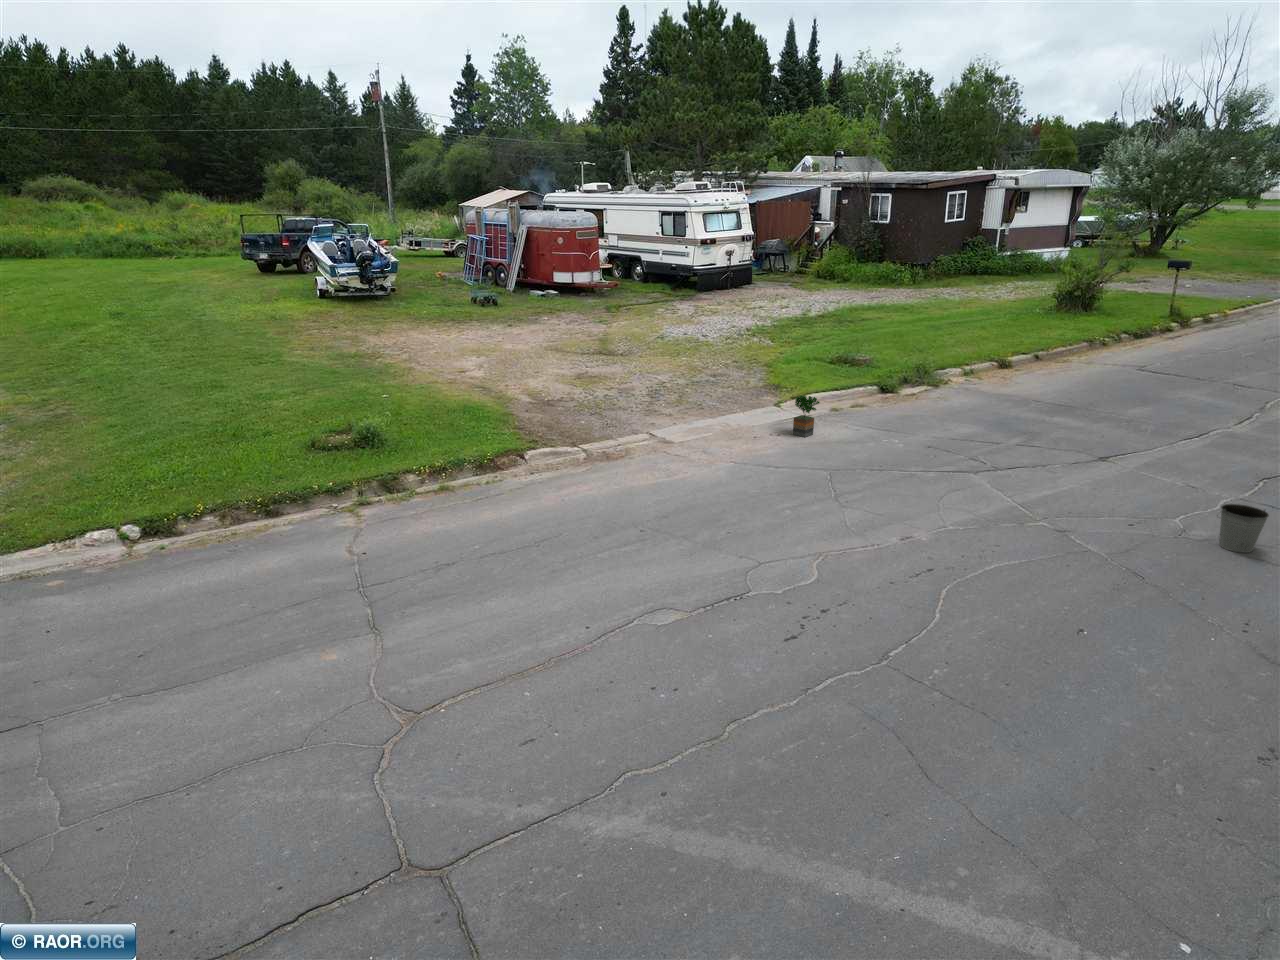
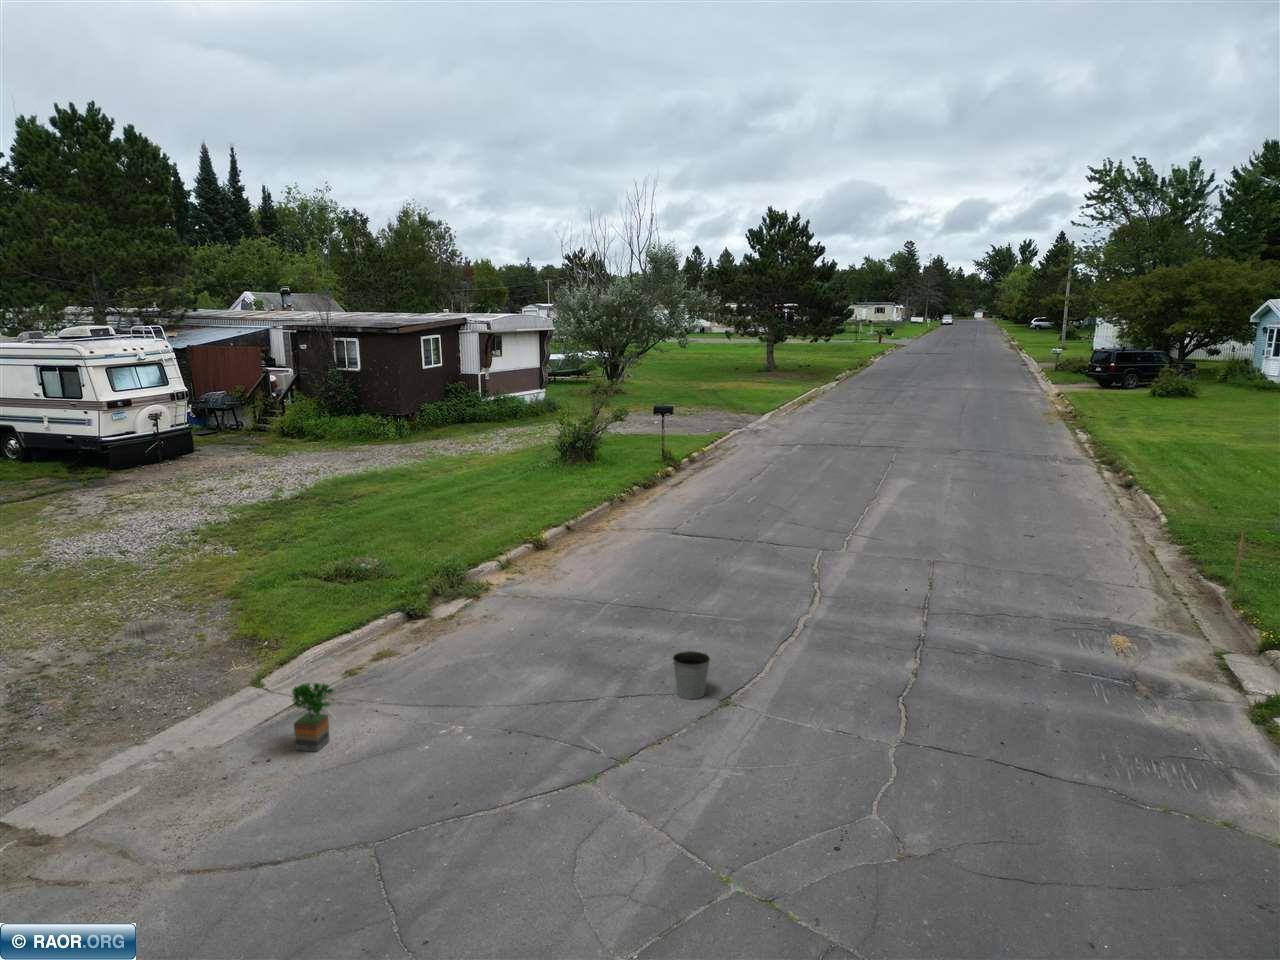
bucket: present [1219,504,1269,553] -> present [673,651,710,699]

